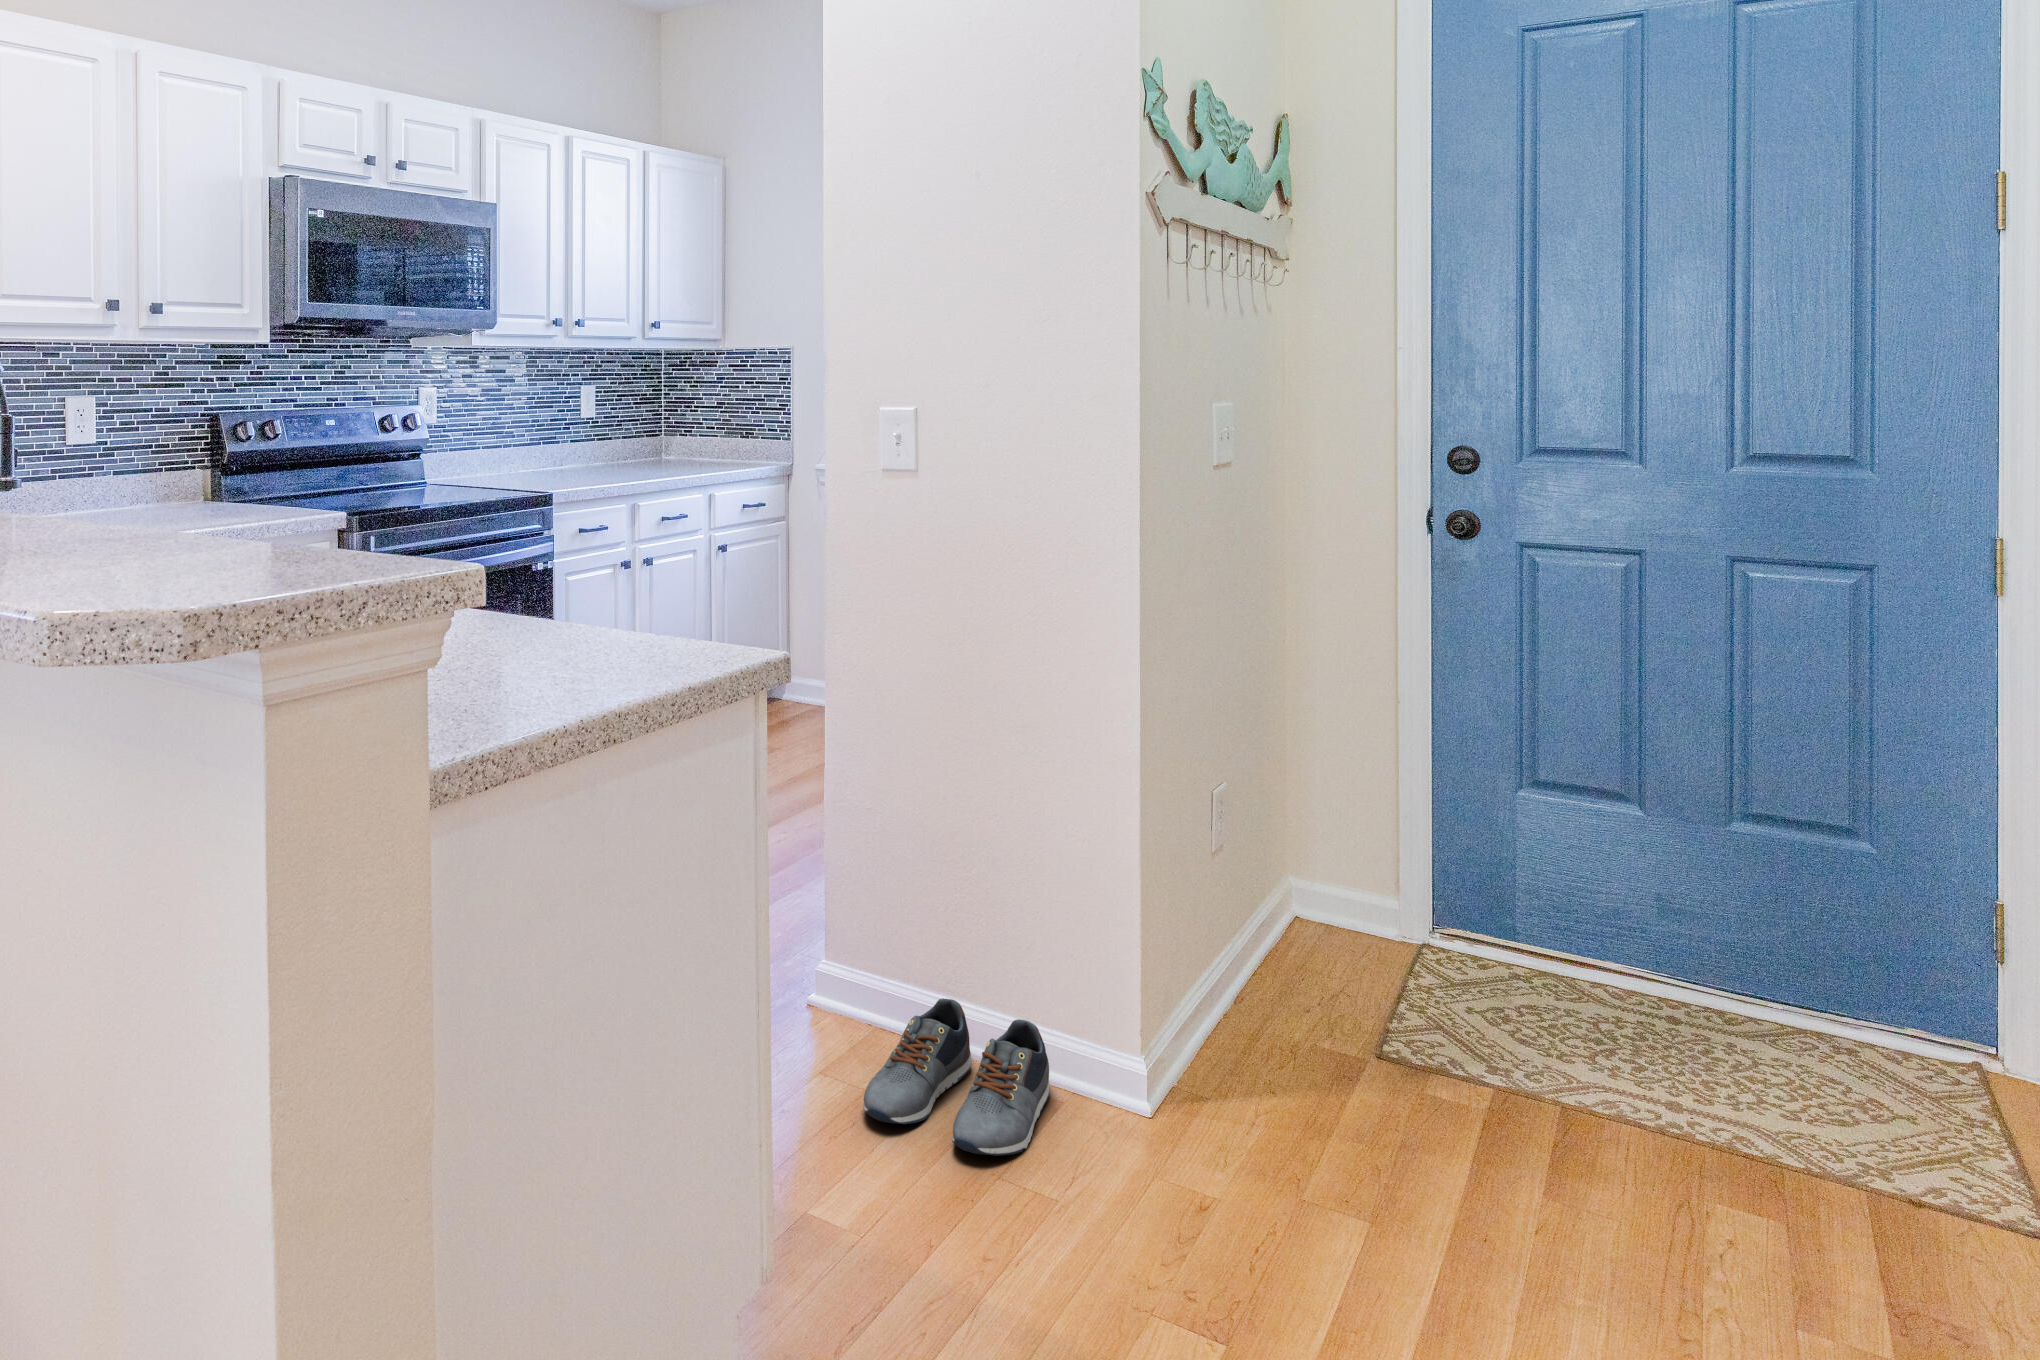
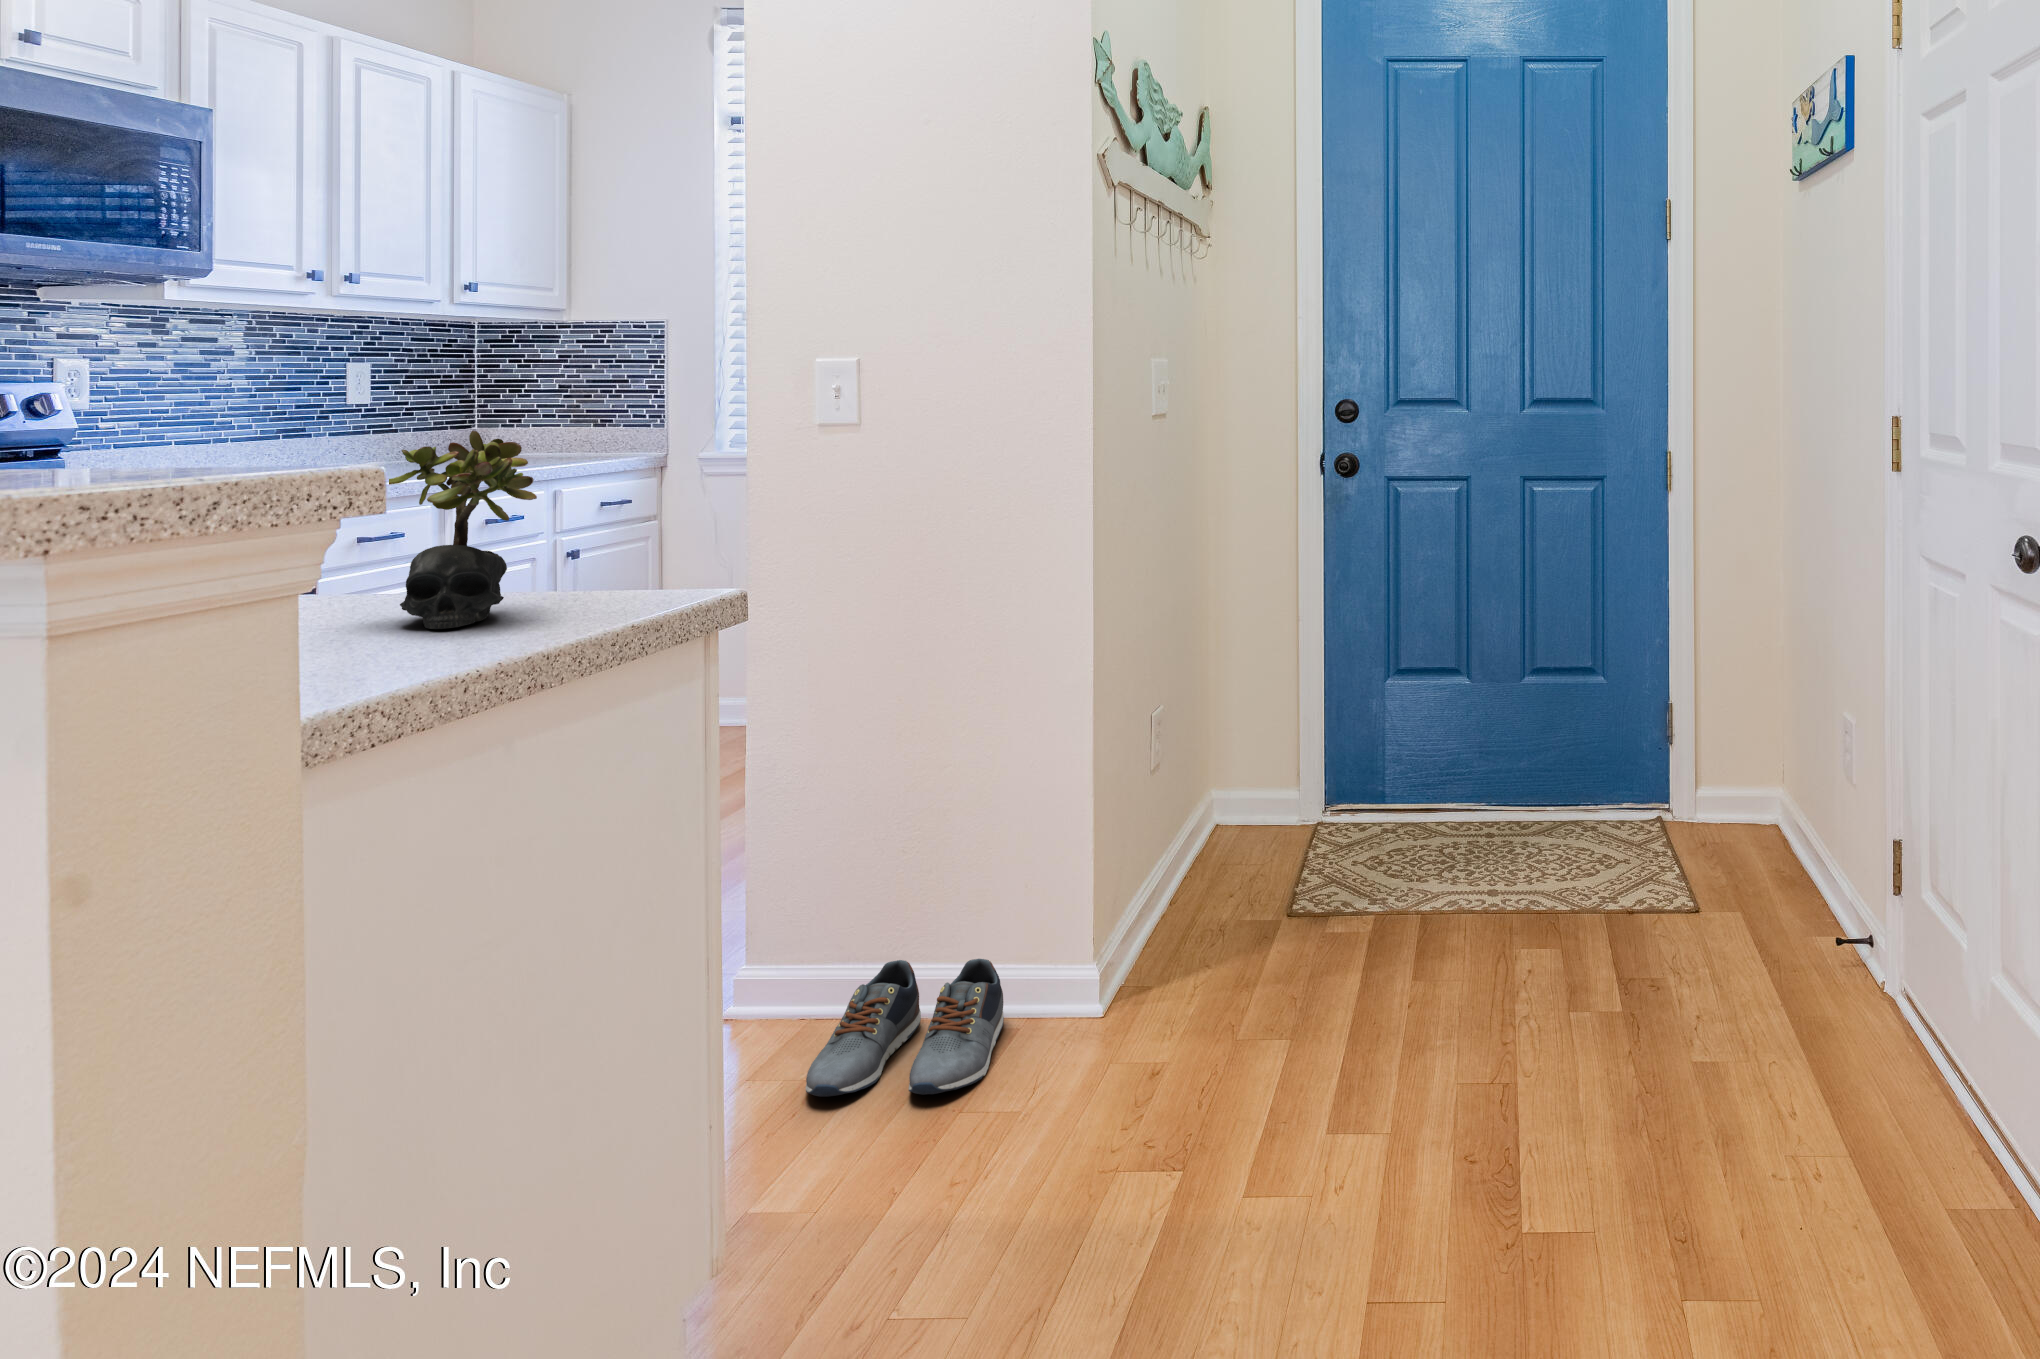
succulent plant: none [503,501,608,675] -> present [389,431,537,629]

